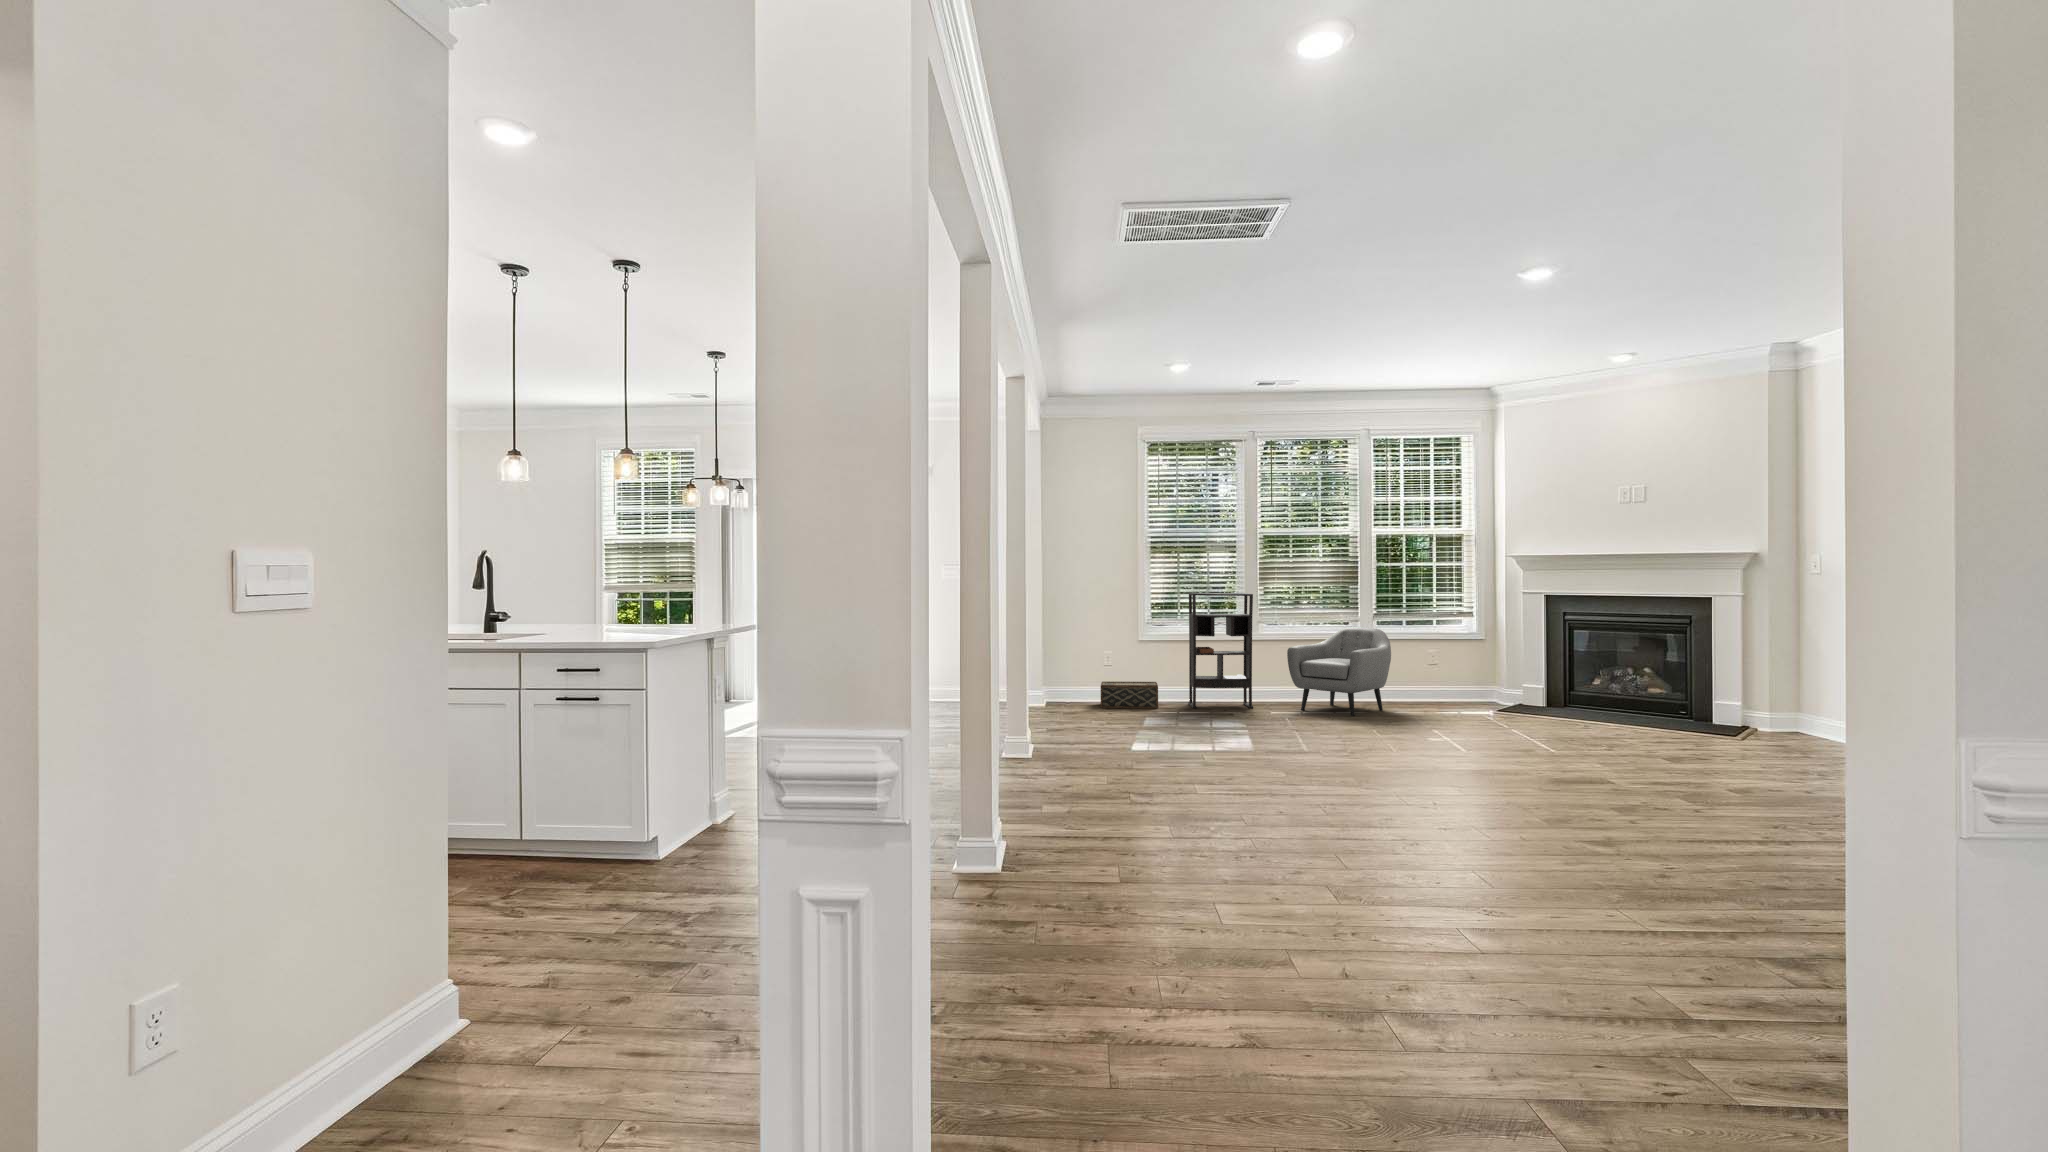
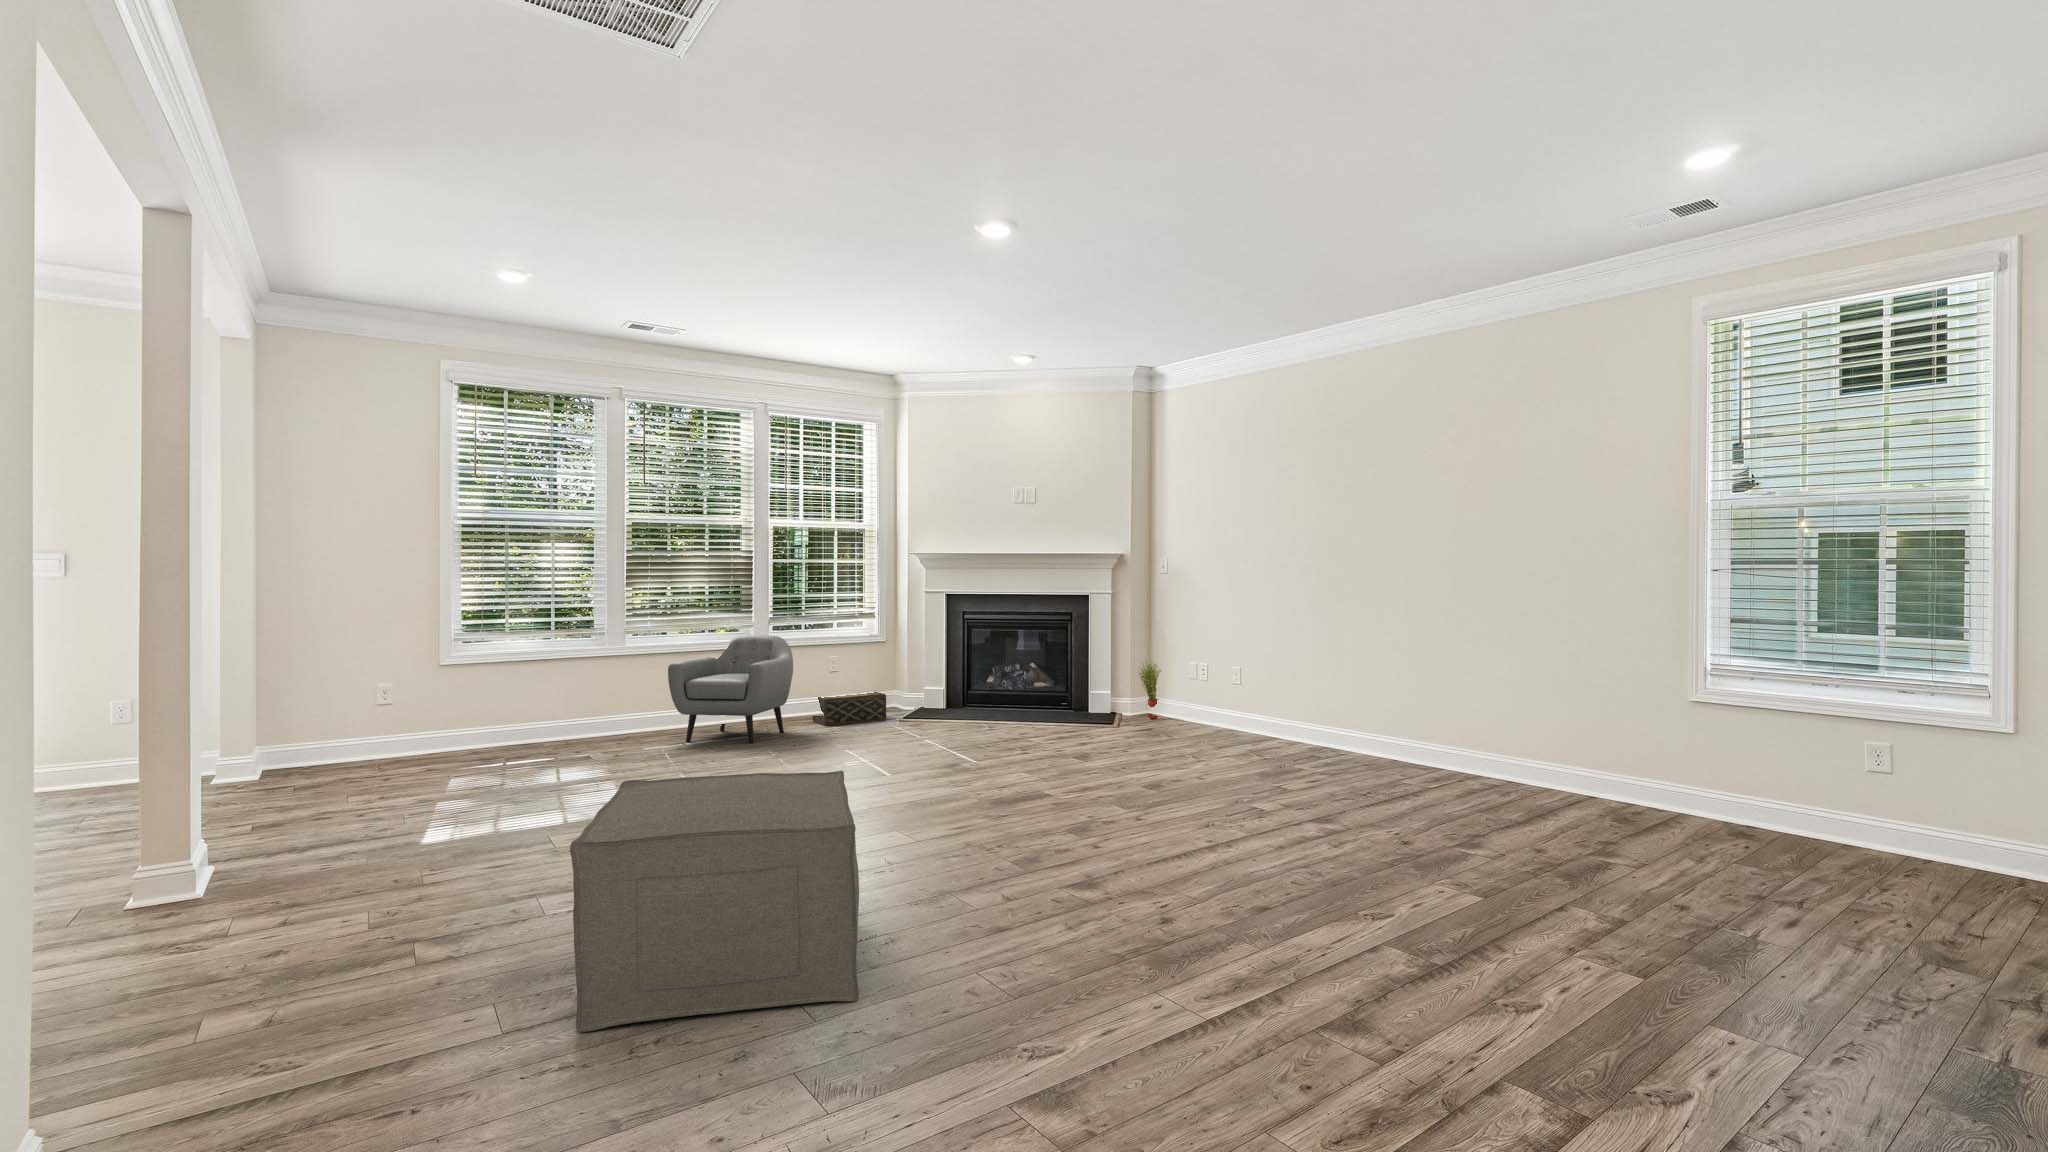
bookshelf: present [1188,593,1253,708] -> none [527,596,622,755]
potted plant: none [1777,671,1809,736] -> present [1139,660,1161,719]
woven basket: present [1101,682,1158,708] -> present [812,692,886,726]
ottoman: none [1204,716,1383,862] -> present [570,770,859,1032]

